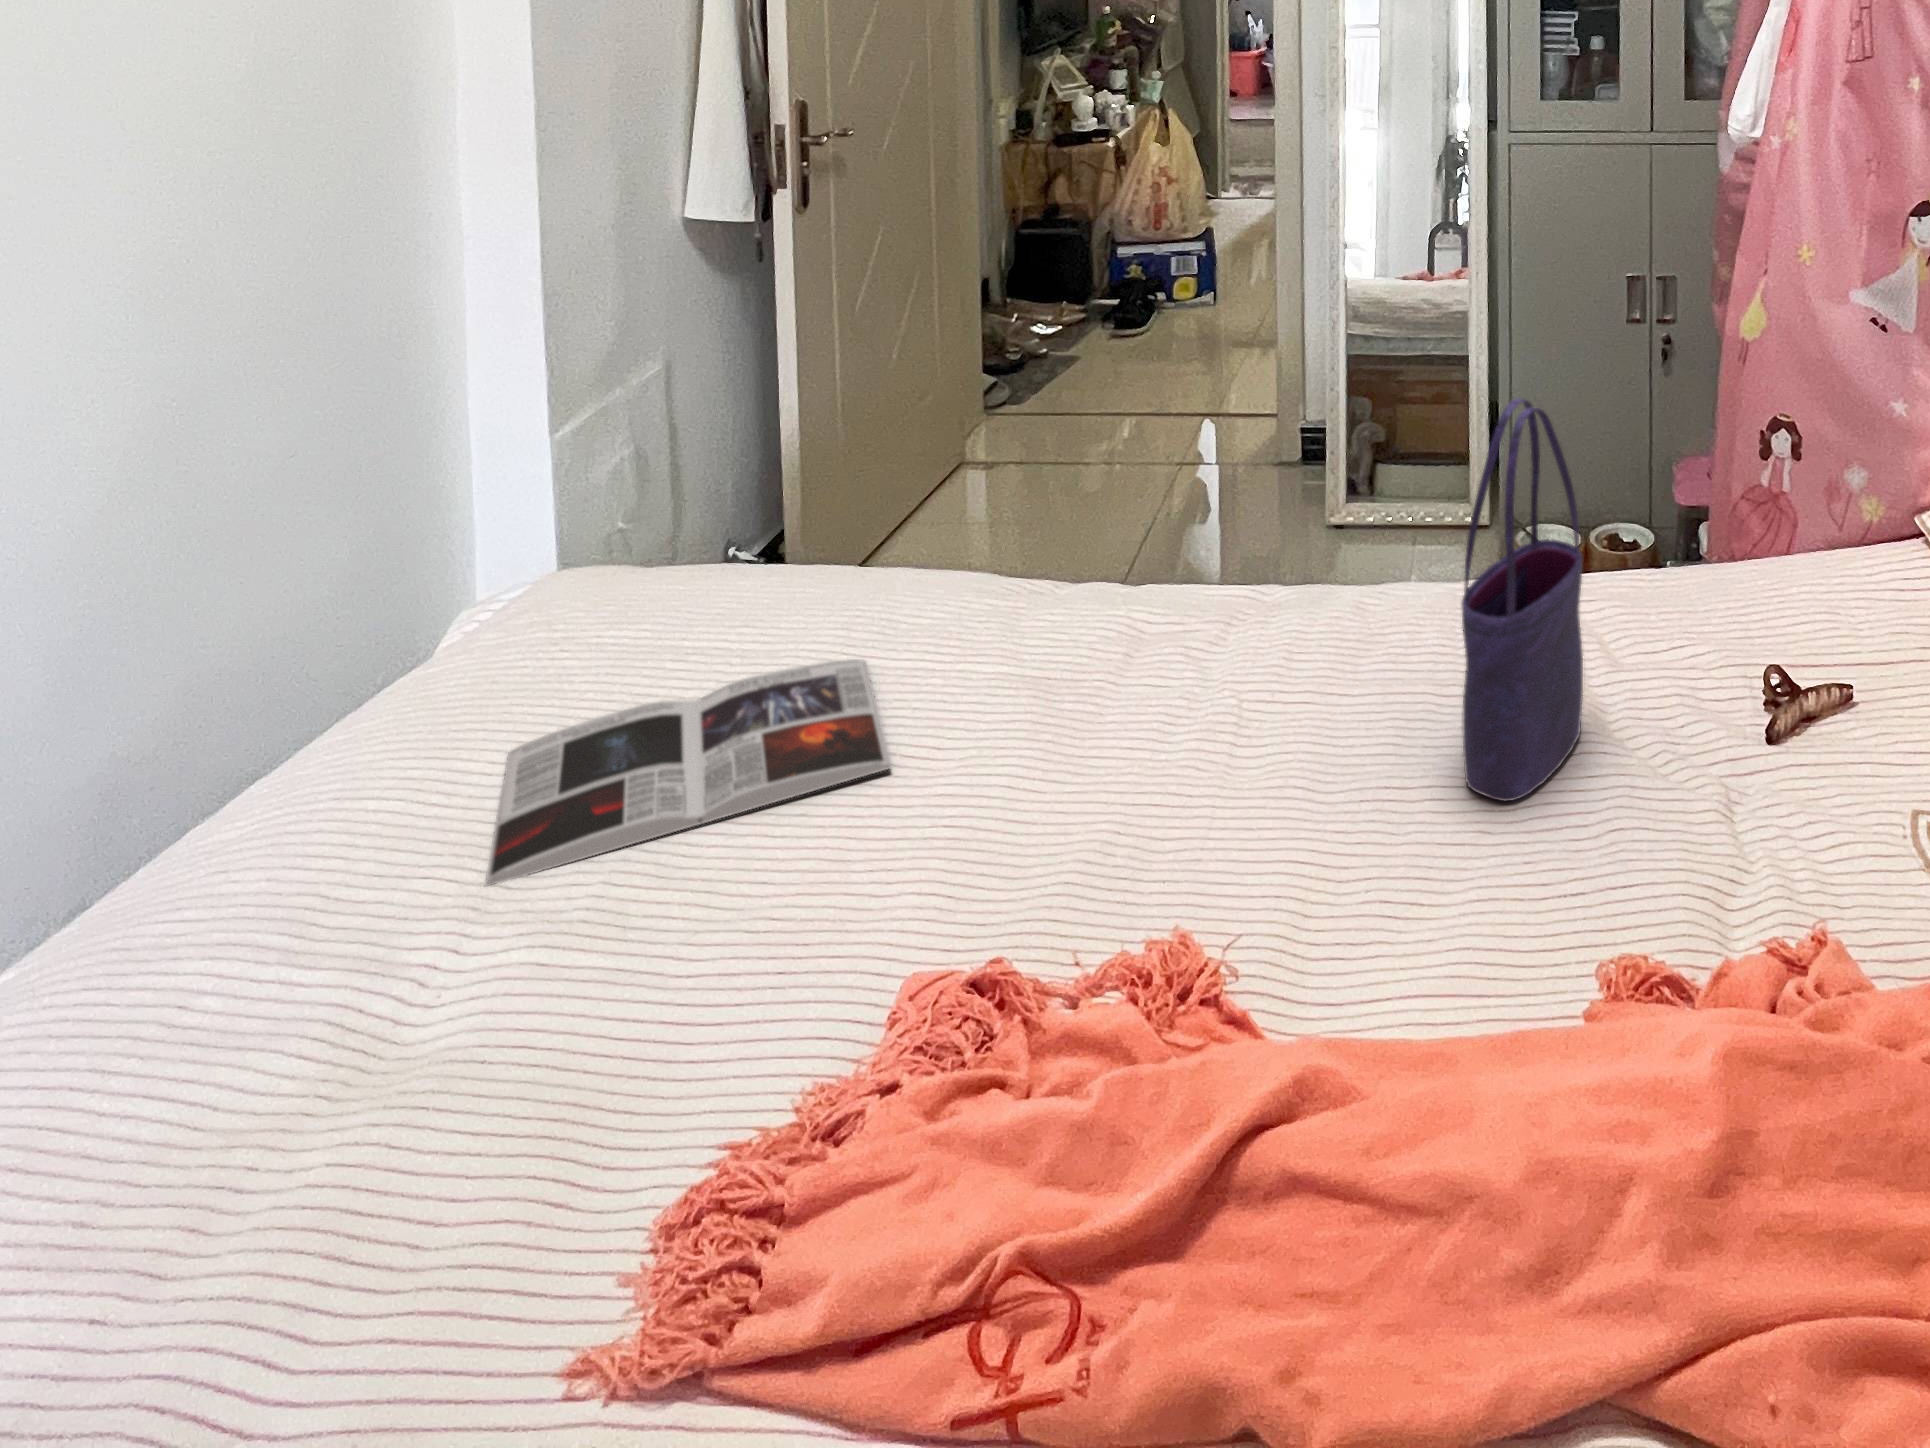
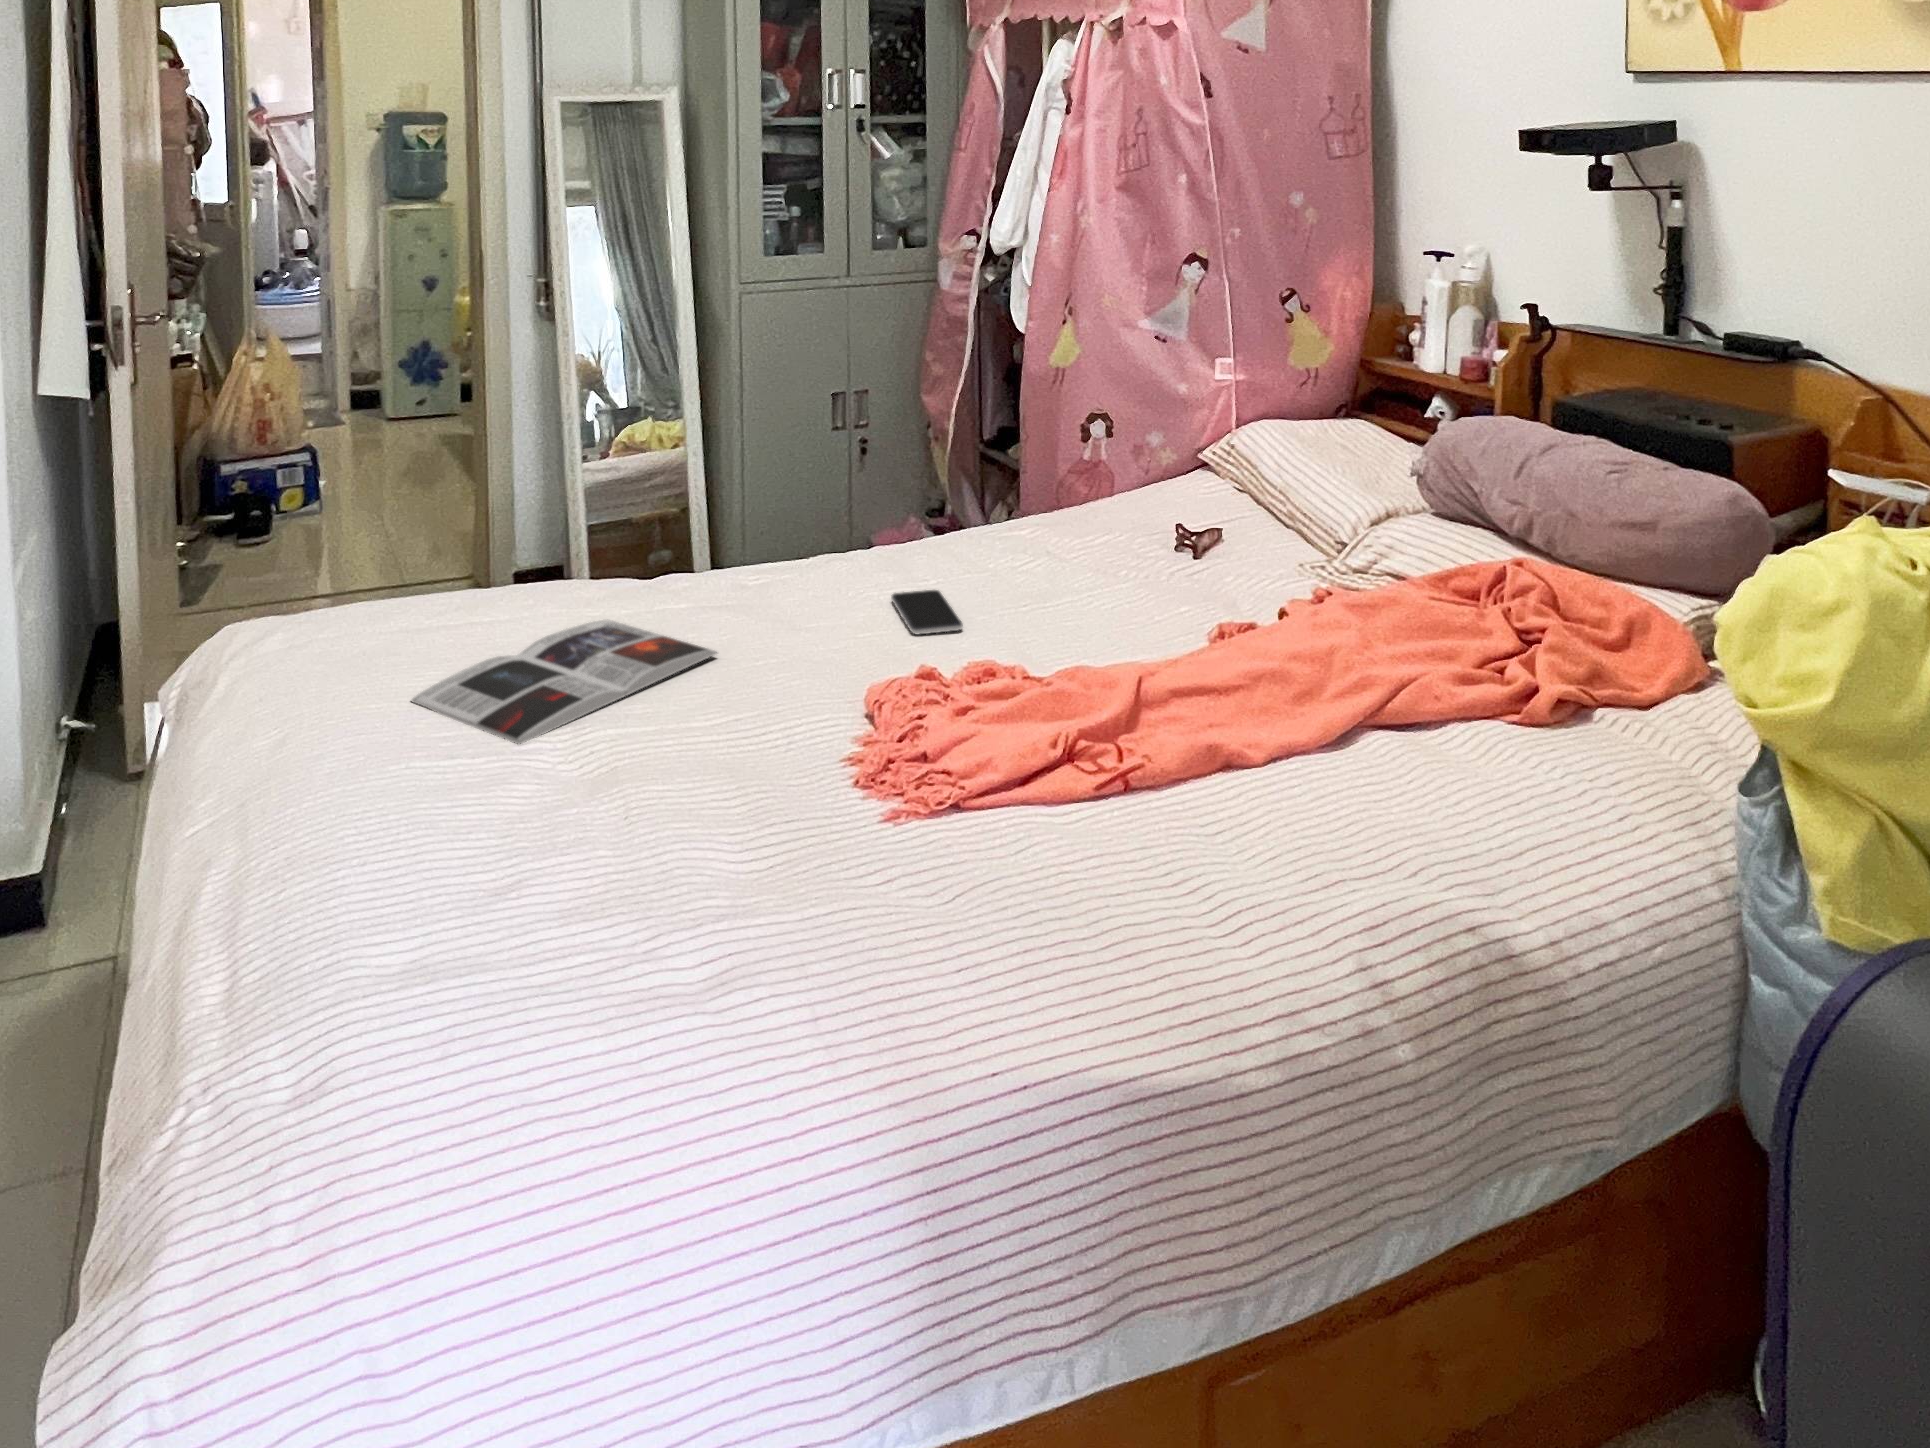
tote bag: present [1462,399,1583,801] -> none [1068,354,1119,601]
smartphone: none [1165,702,1290,811] -> present [891,590,963,634]

